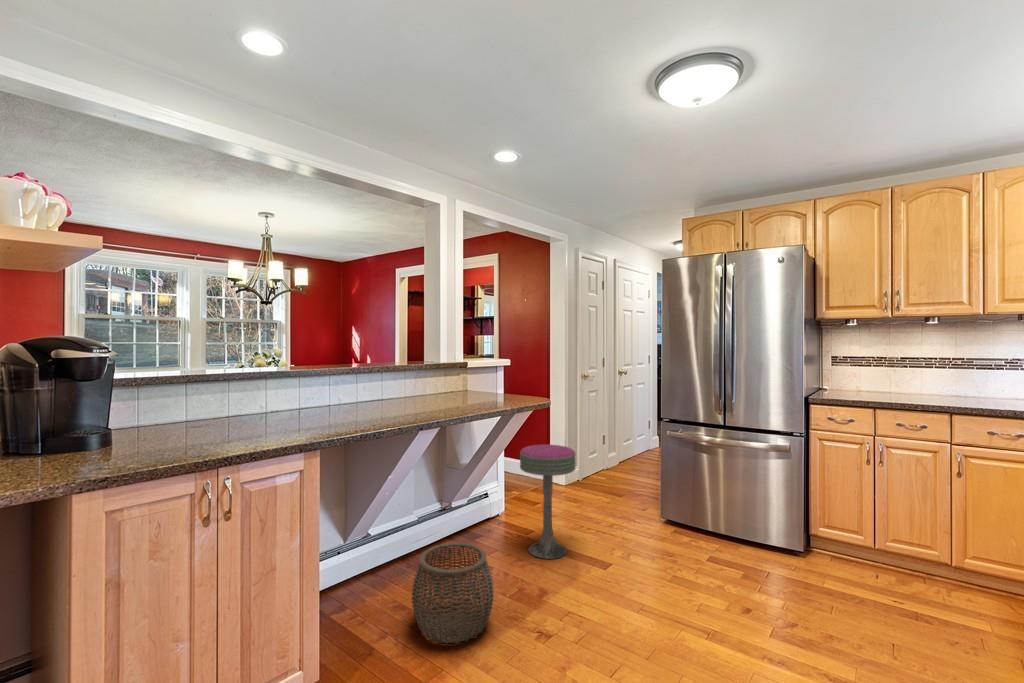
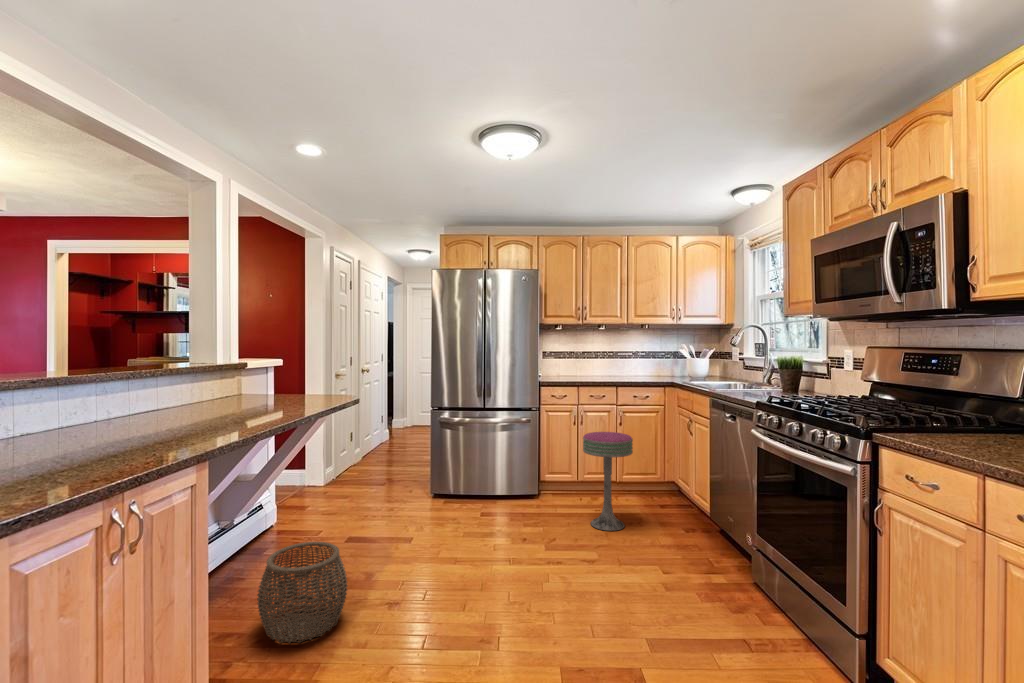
bar stool: present [520,445,575,559] -> present [583,432,633,531]

